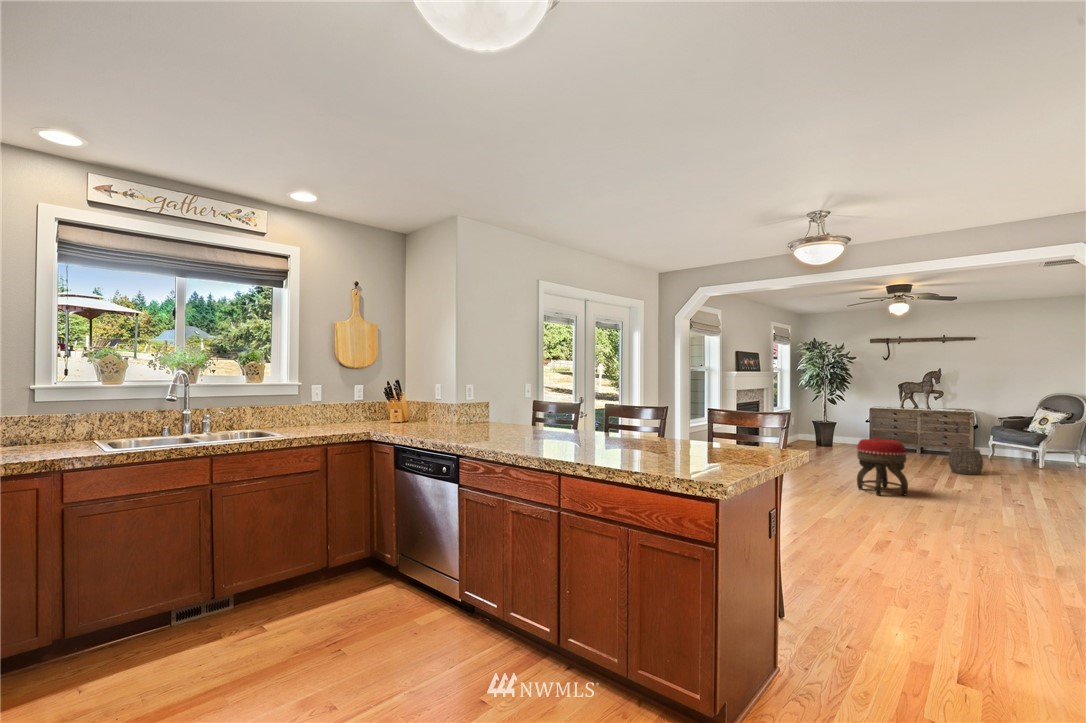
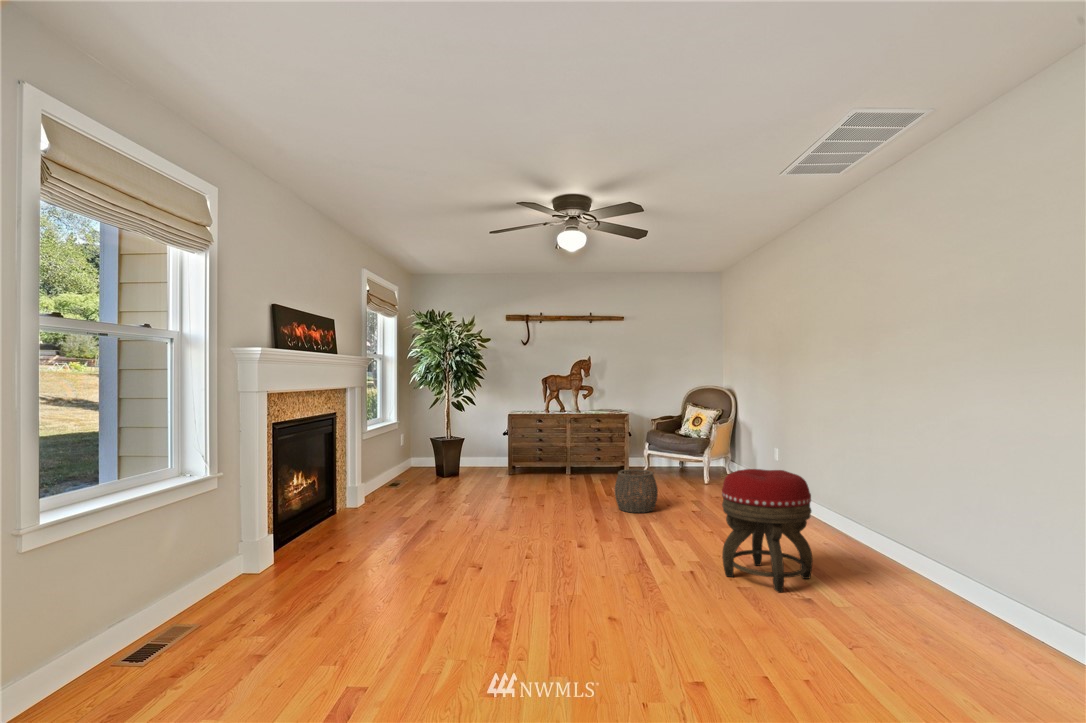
footstool: present [857,438,908,496] -> present [722,469,813,592]

